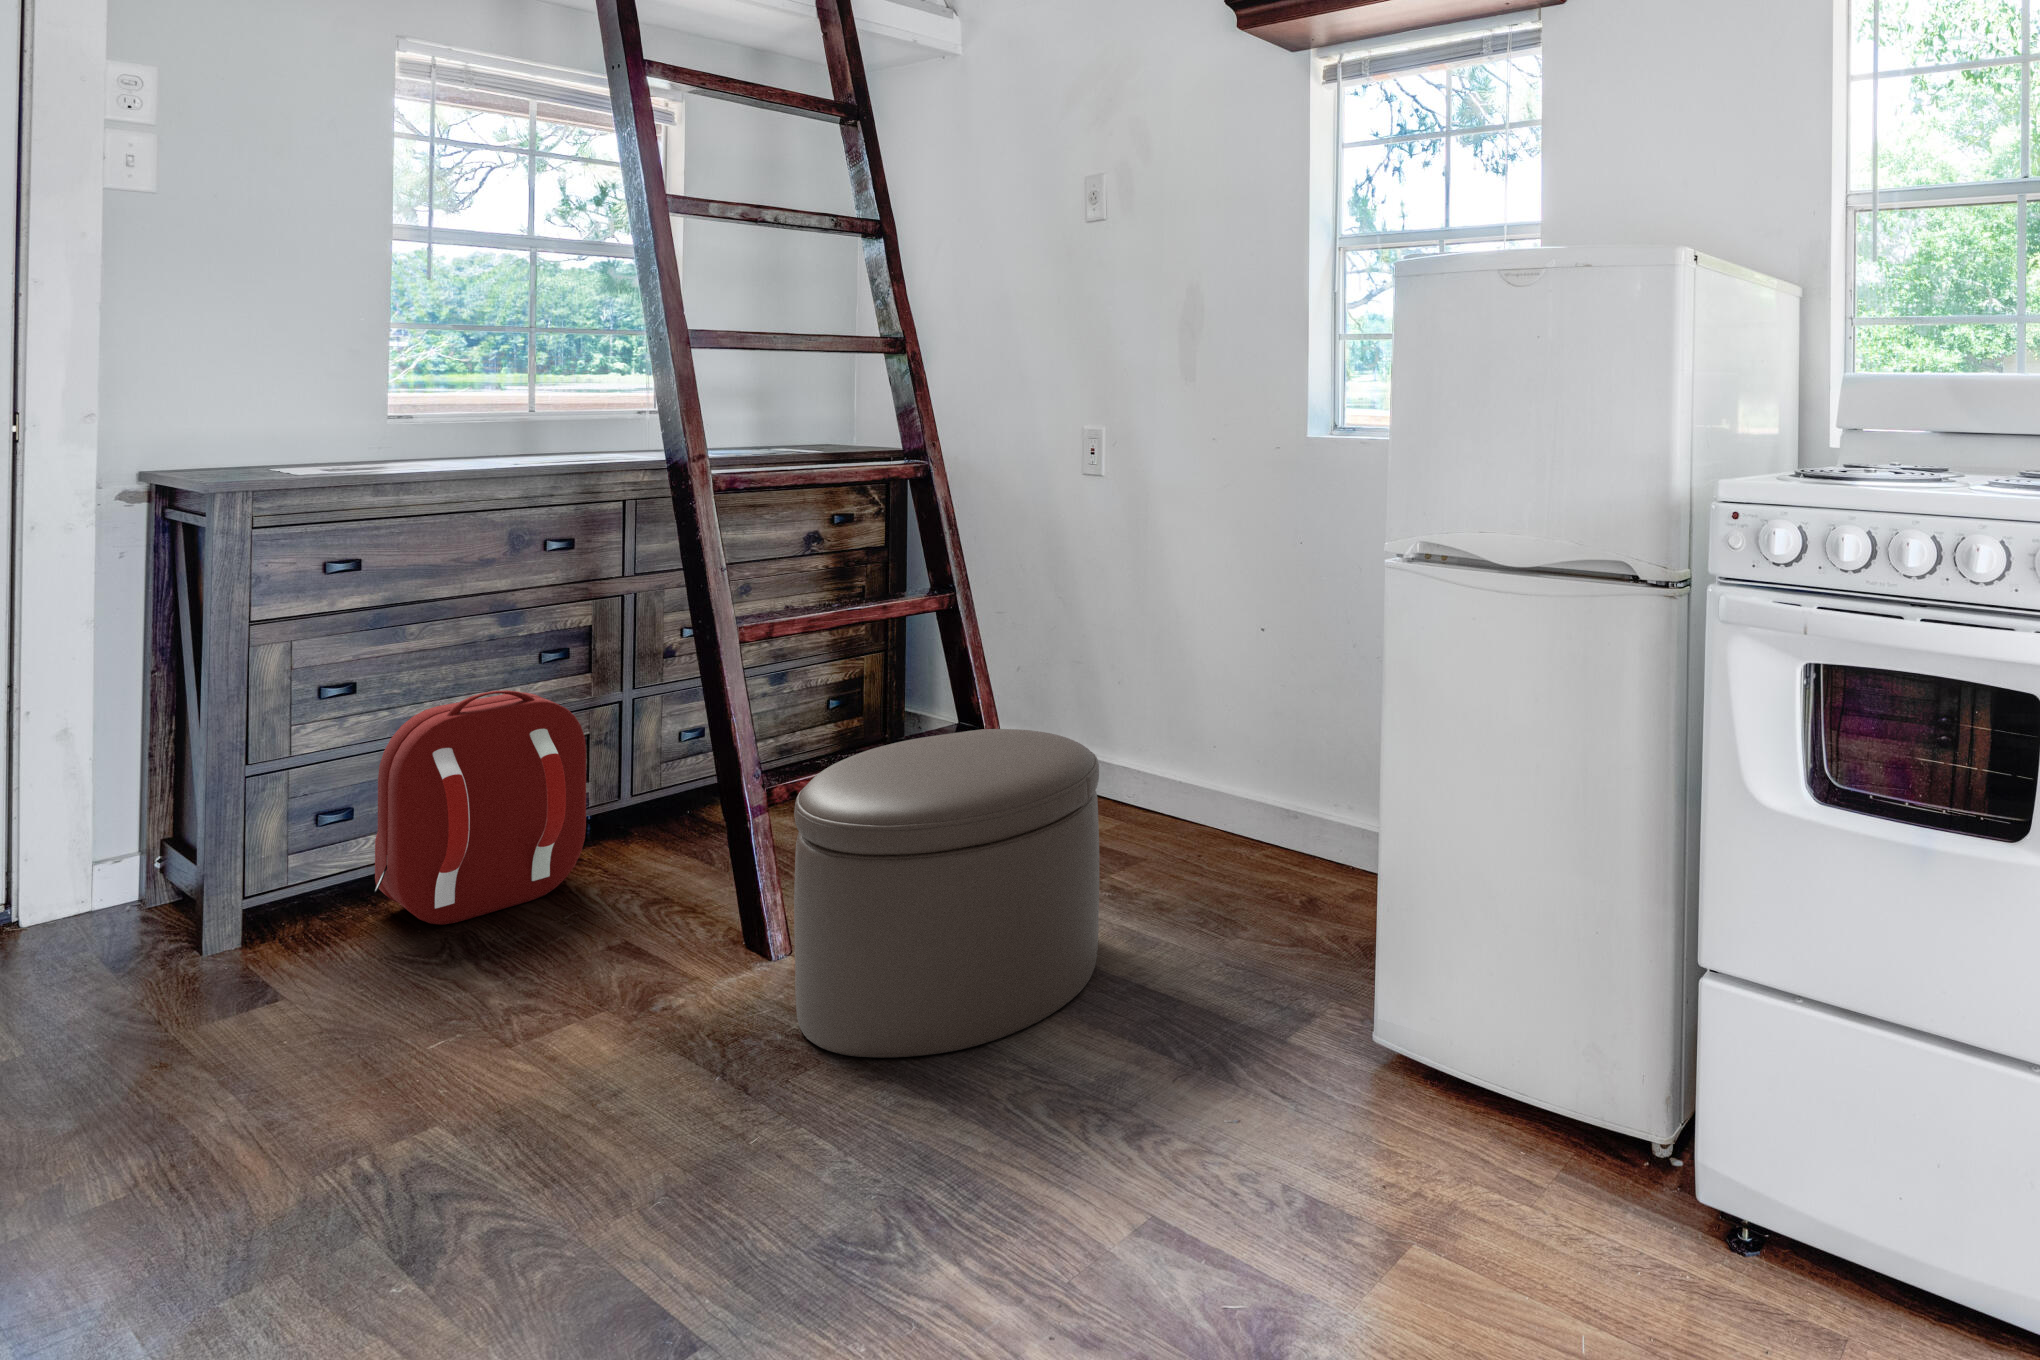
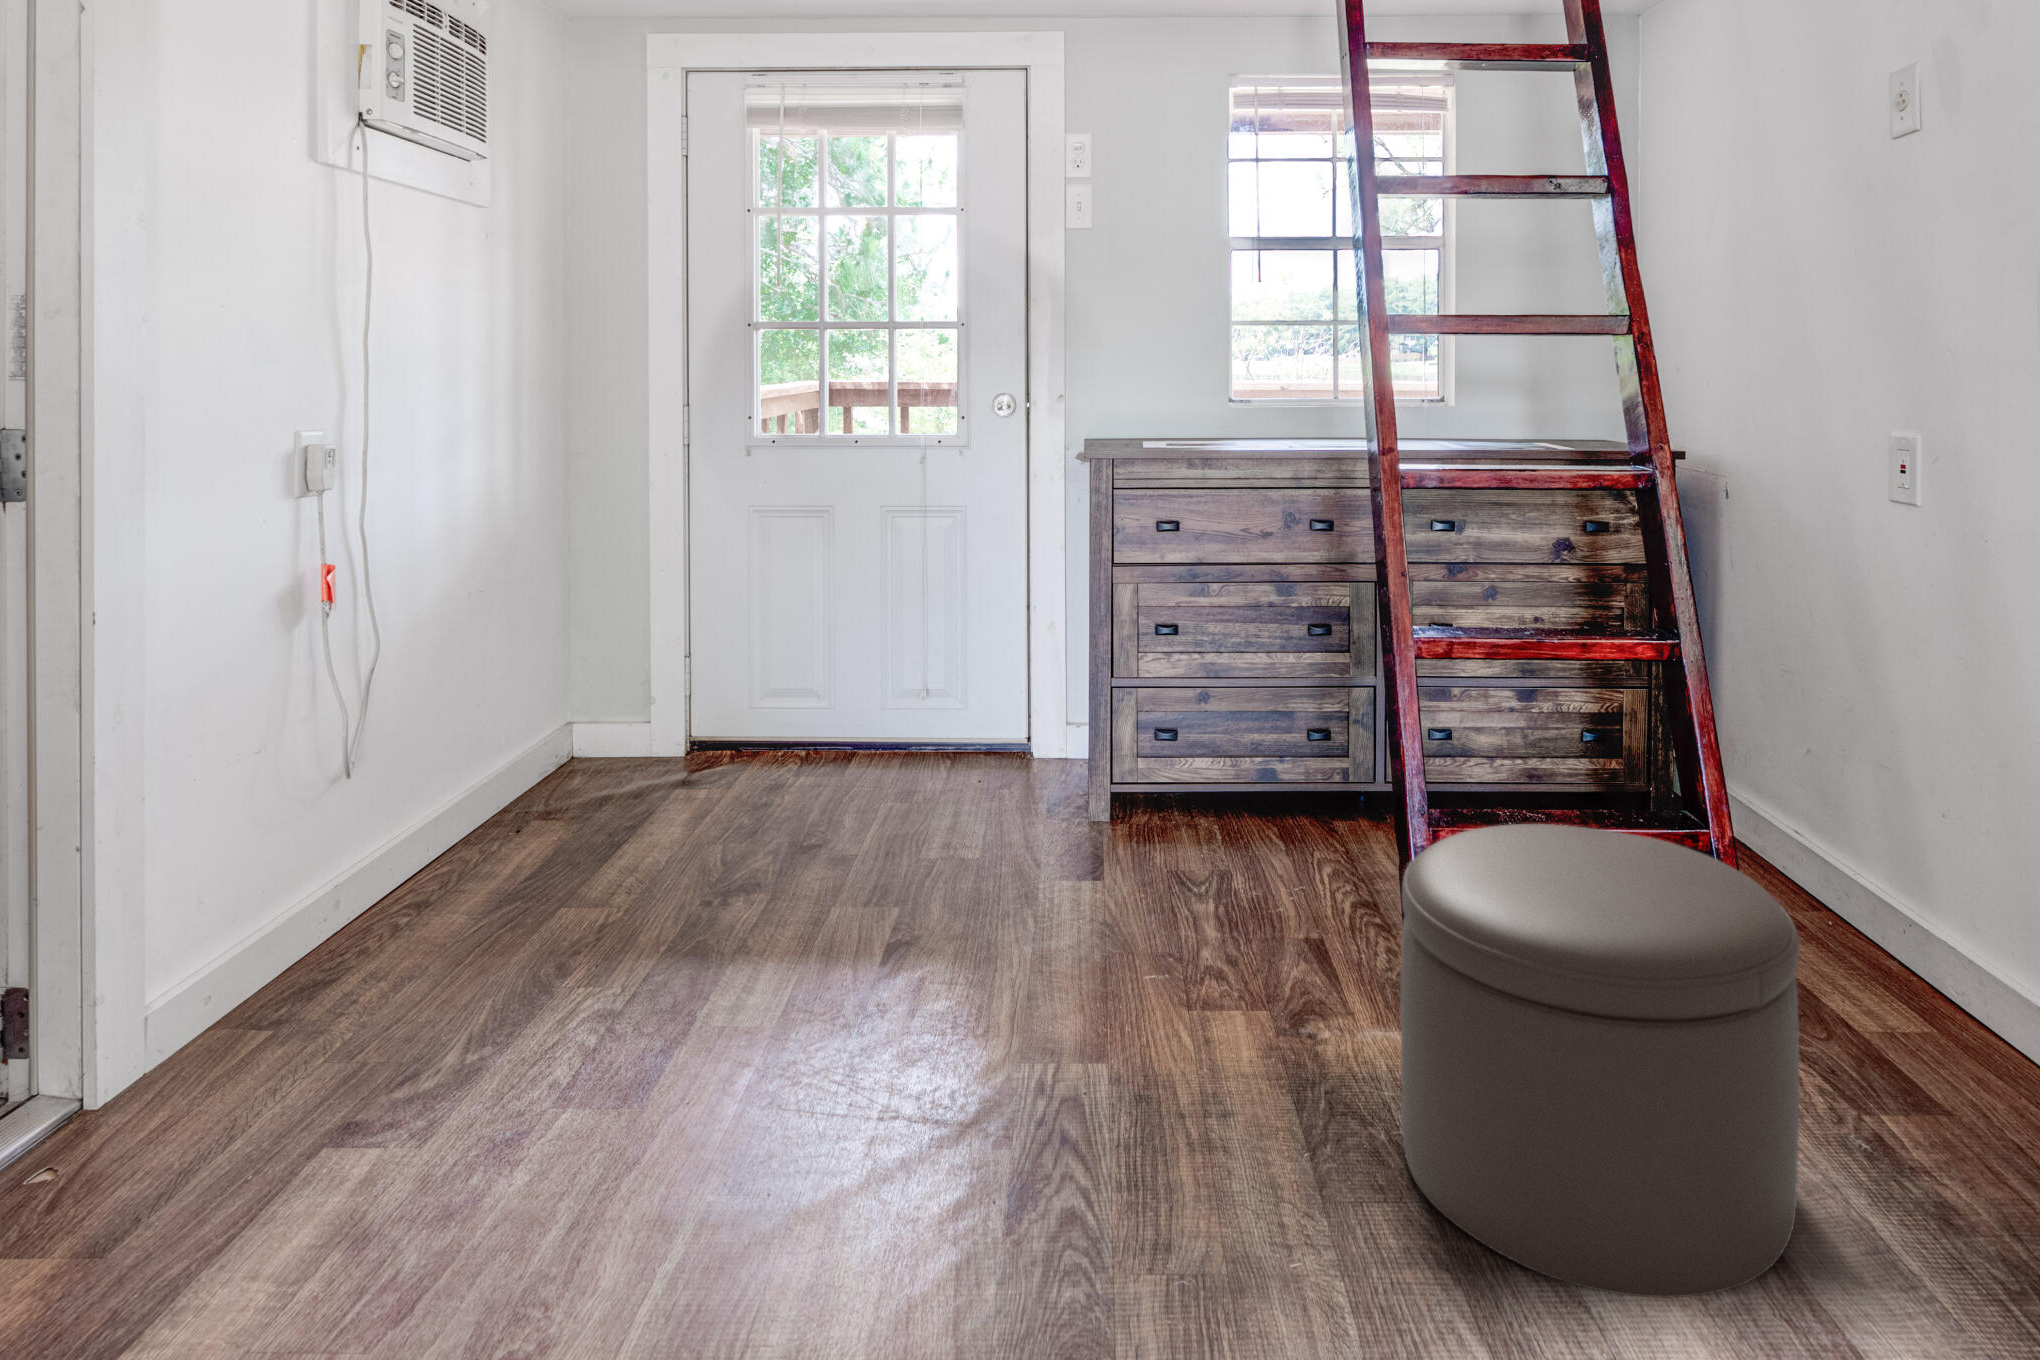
backpack: present [374,690,586,925] -> none [1171,655,1325,865]

